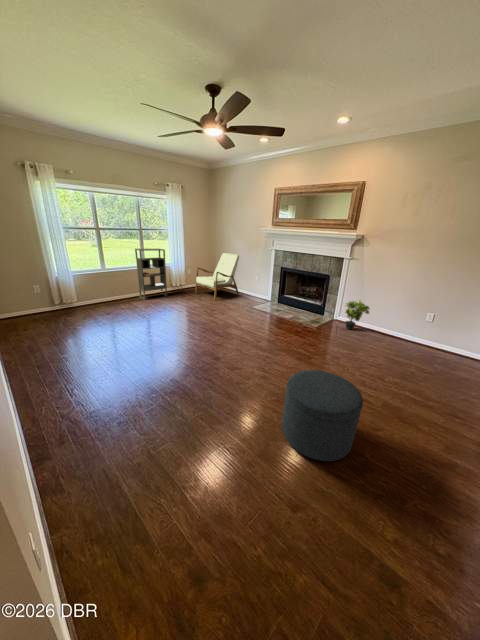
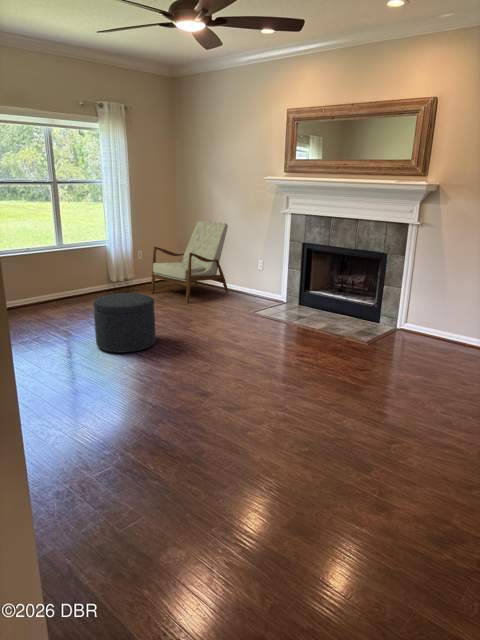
bookshelf: present [135,249,168,300] -> none [44,215,103,306]
potted plant: present [346,300,369,330] -> none [413,292,457,344]
ottoman: present [282,370,363,461] -> present [93,293,155,352]

